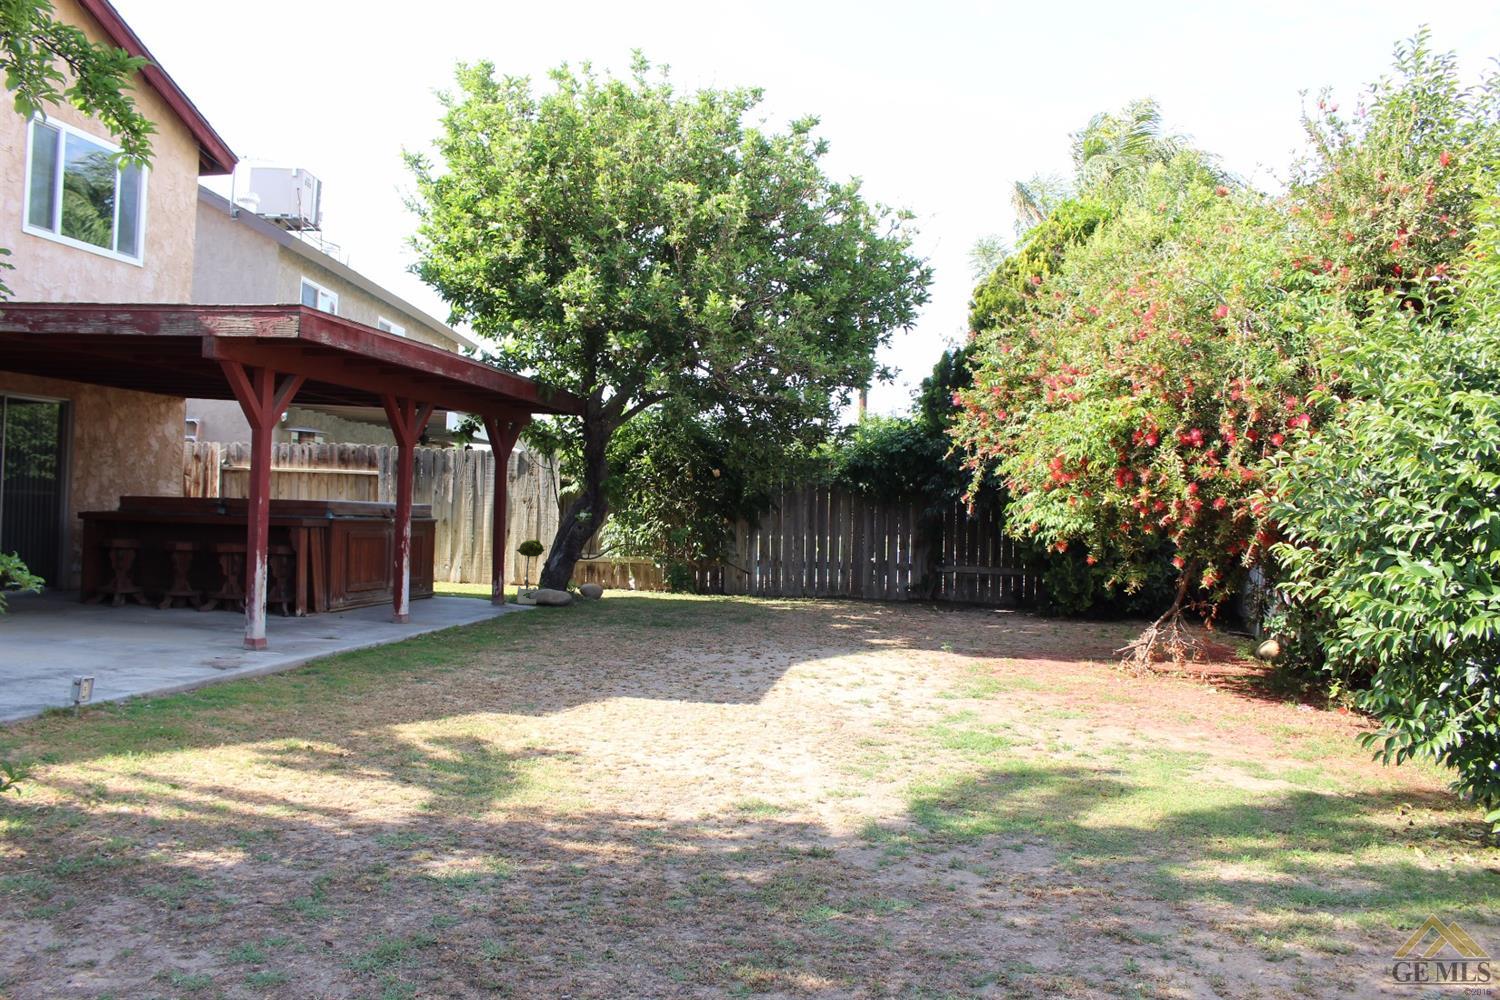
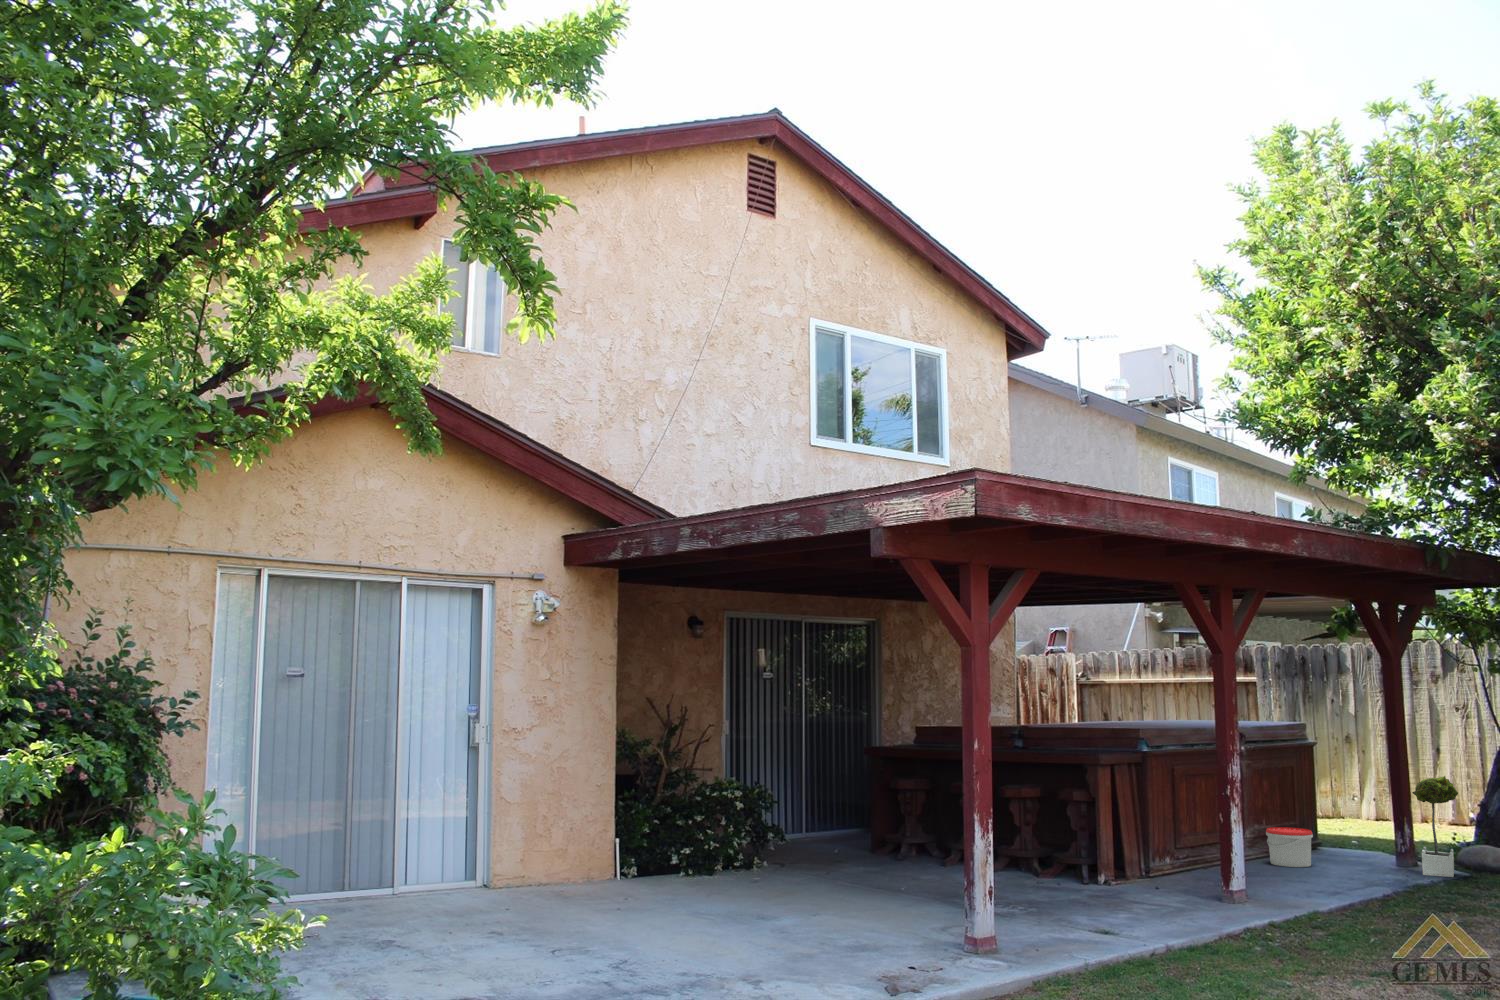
bucket: none [421,575,452,601] -> present [1266,827,1313,867]

